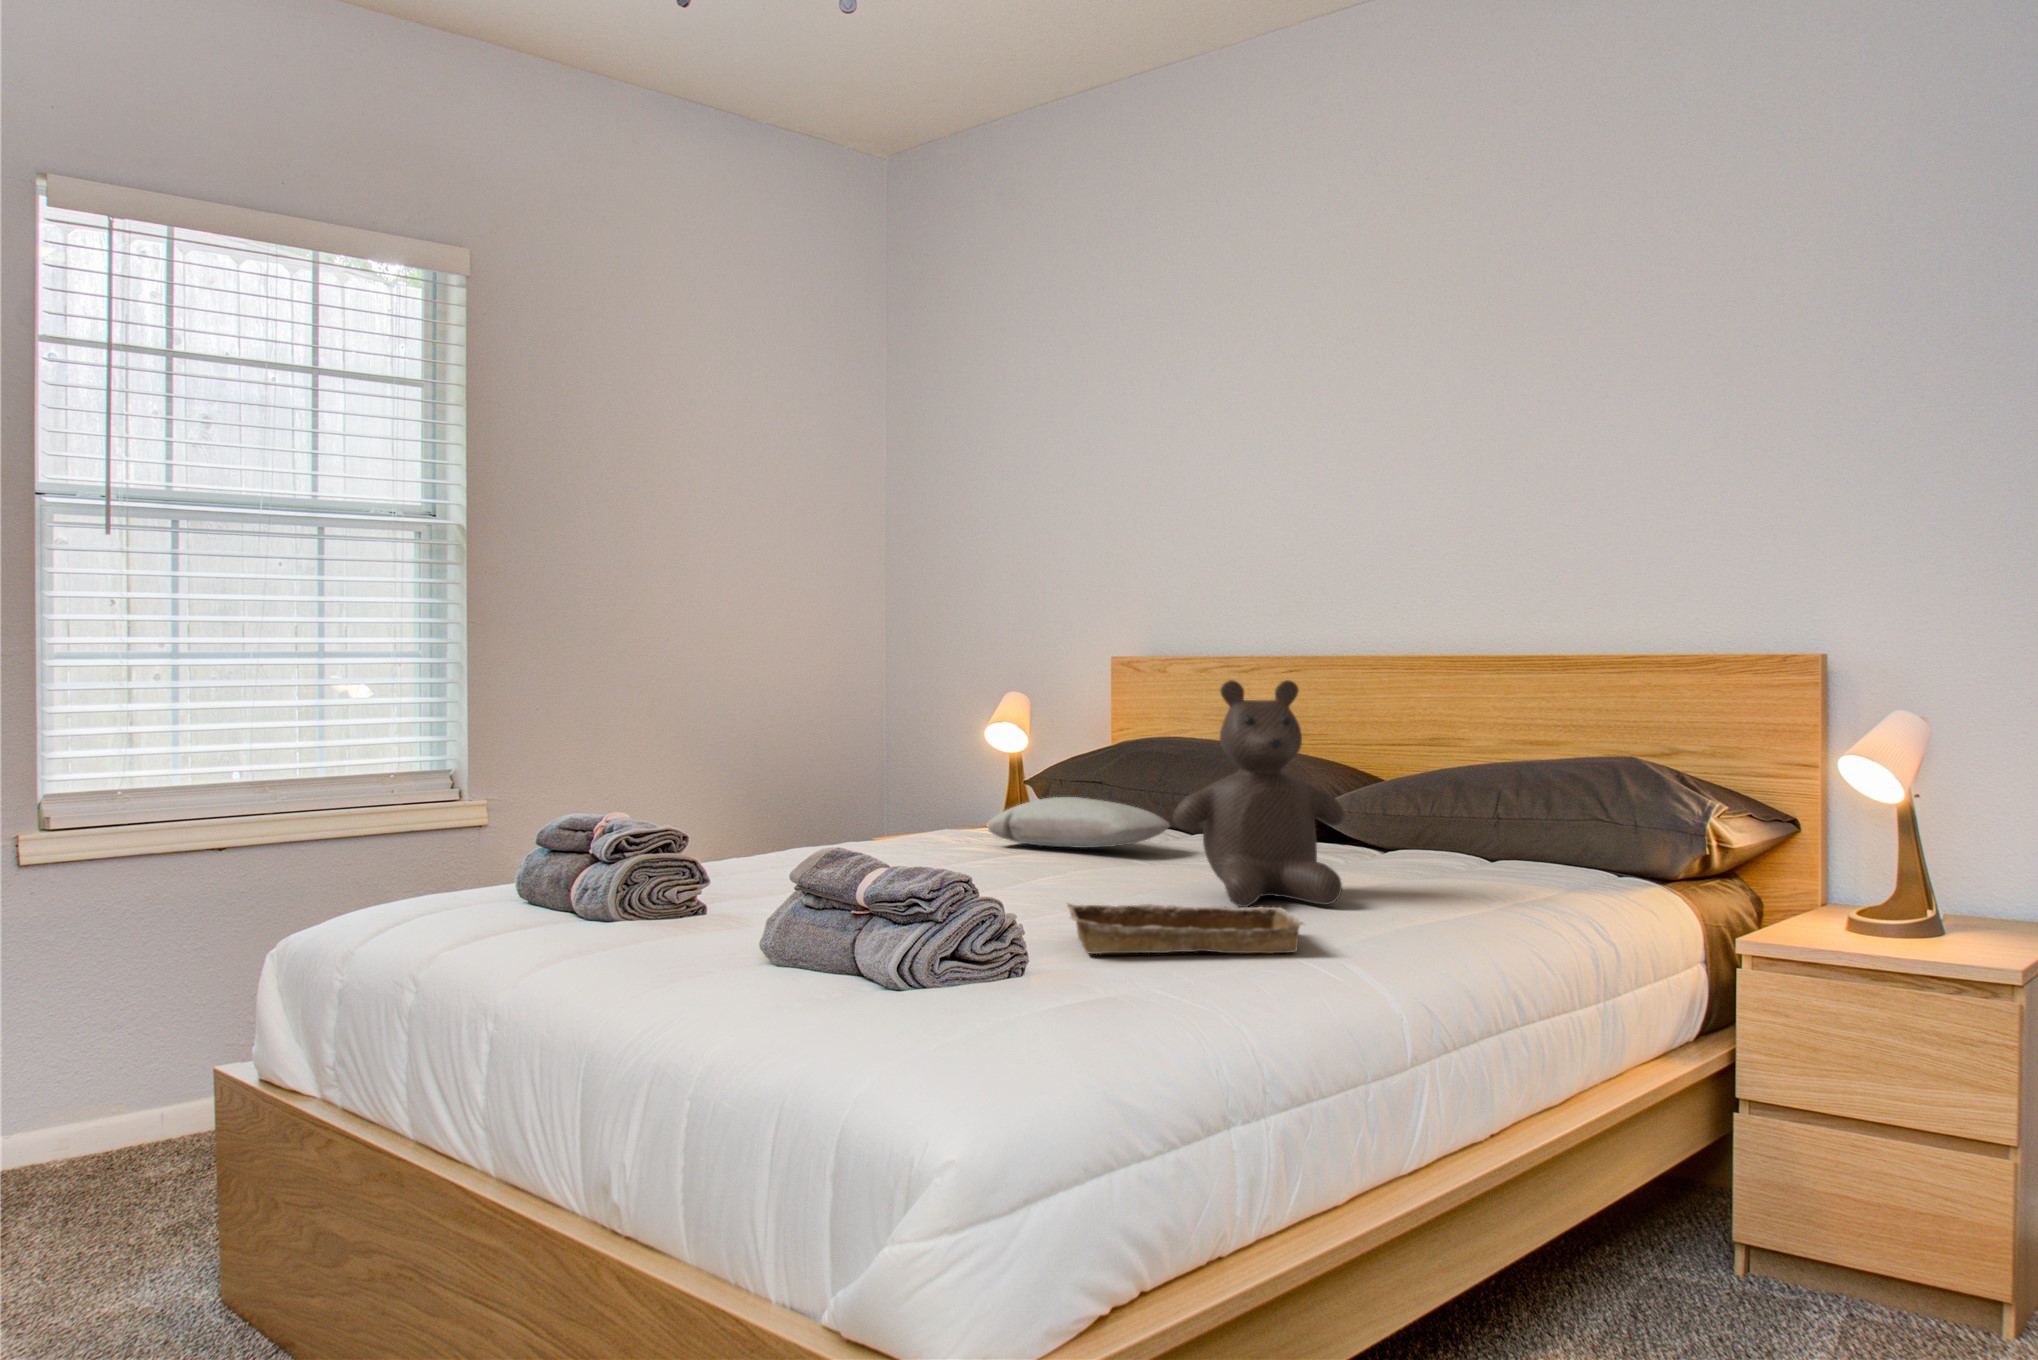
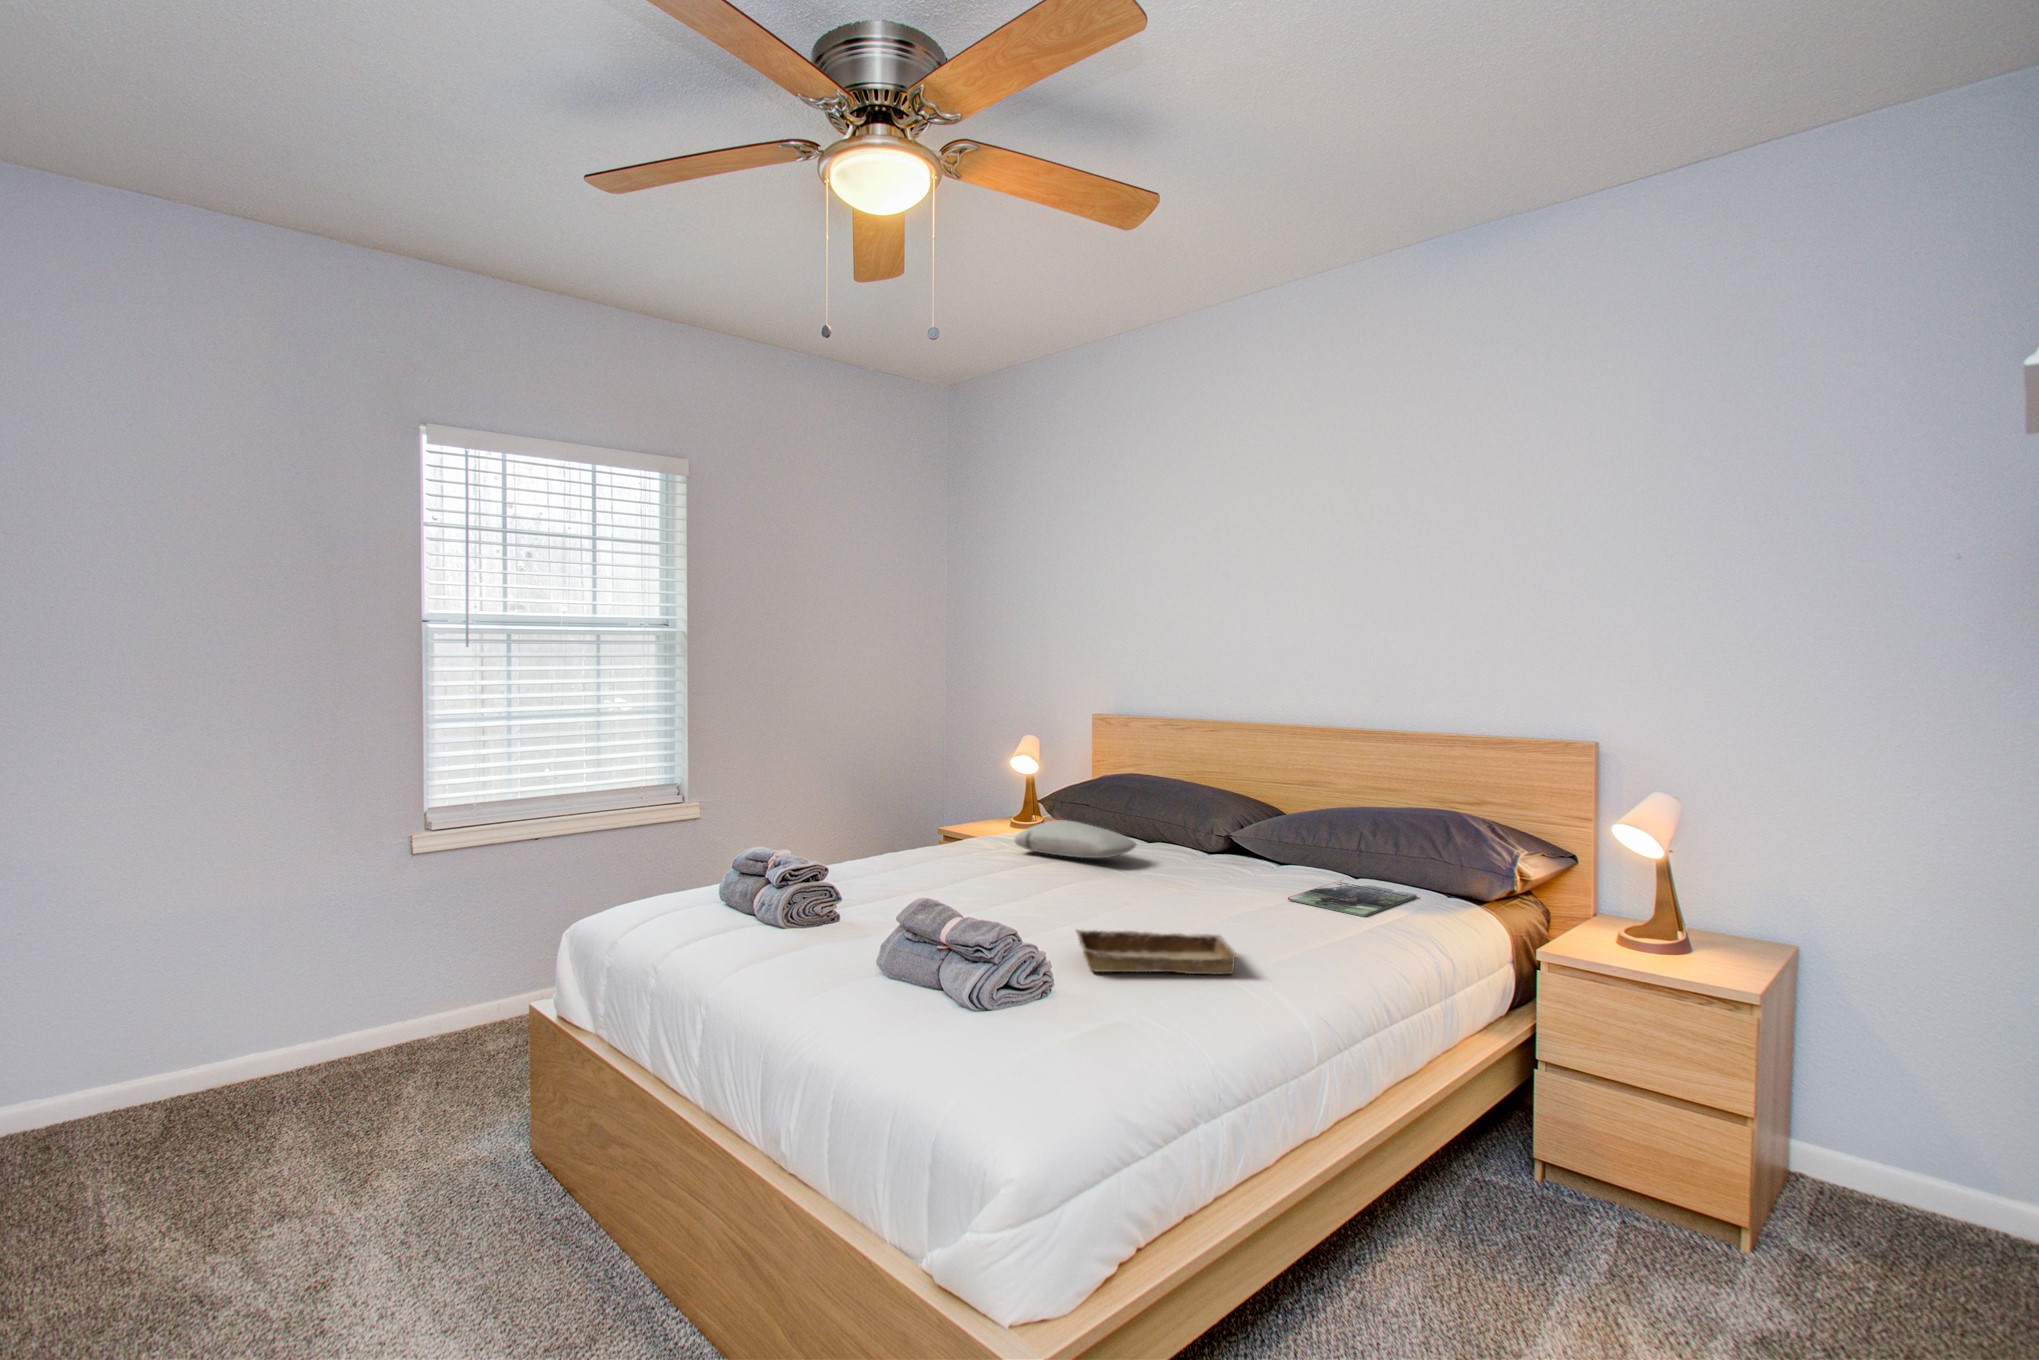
teddy bear: present [1173,680,1345,907] -> none [1143,765,1260,924]
magazine: none [1387,862,1572,897] -> present [1288,880,1417,917]

